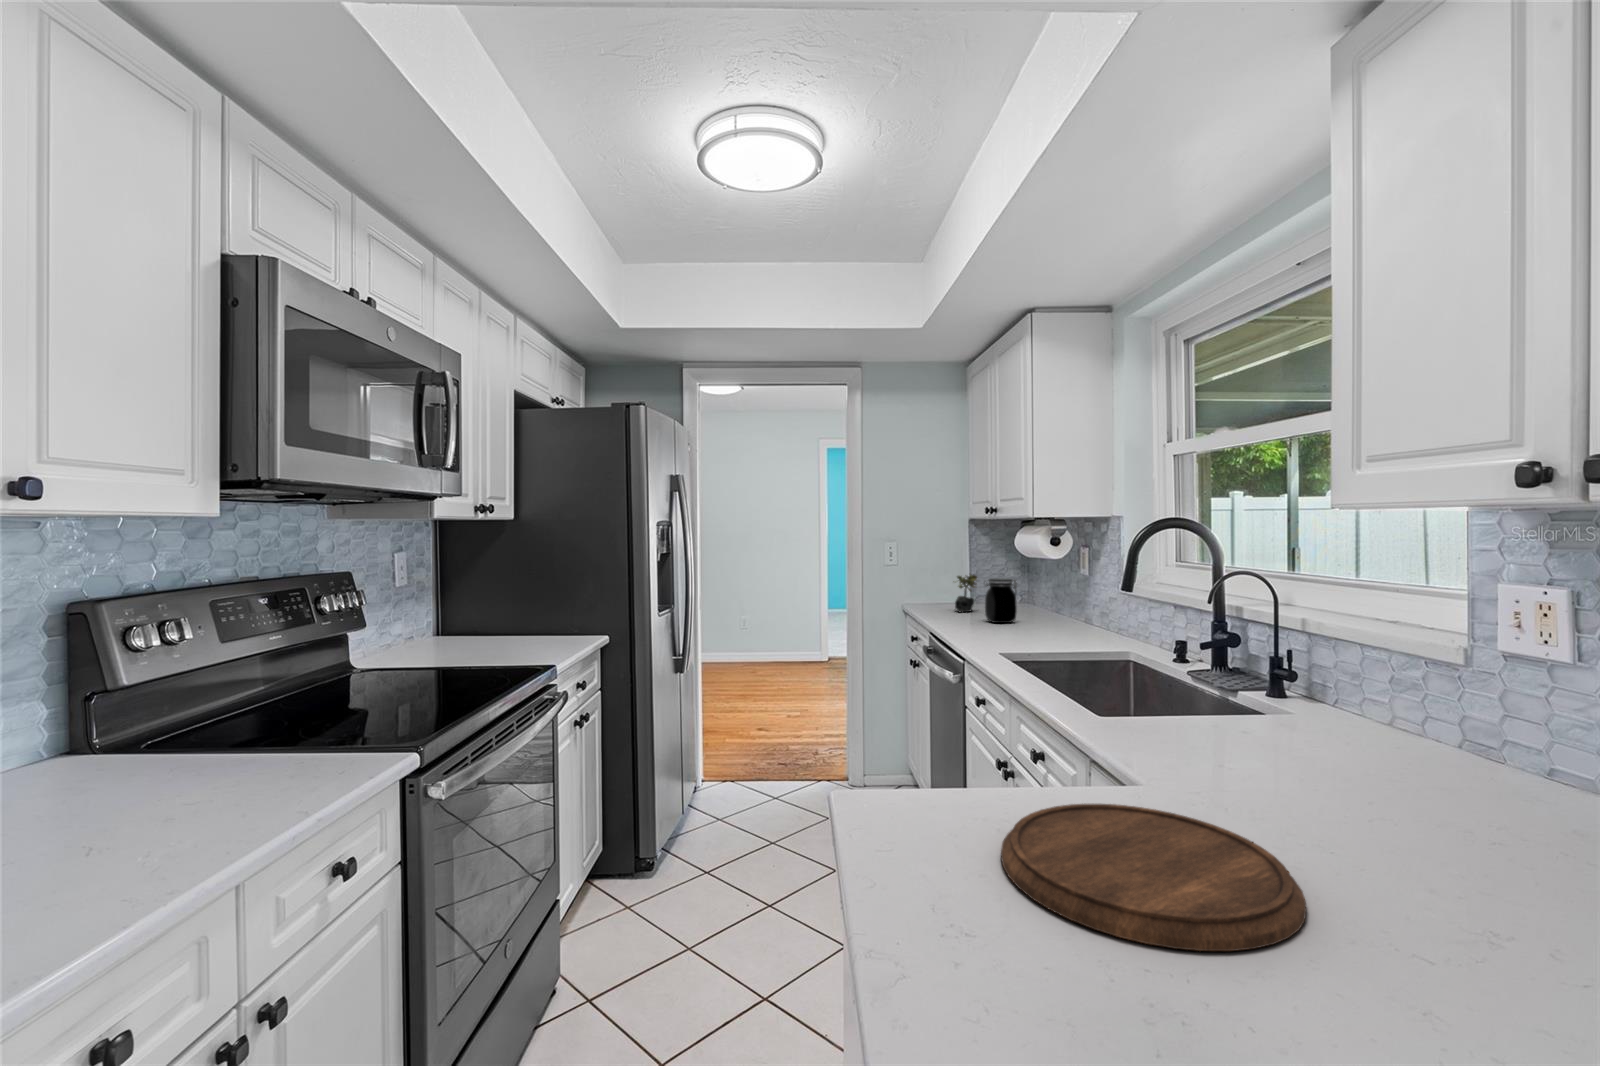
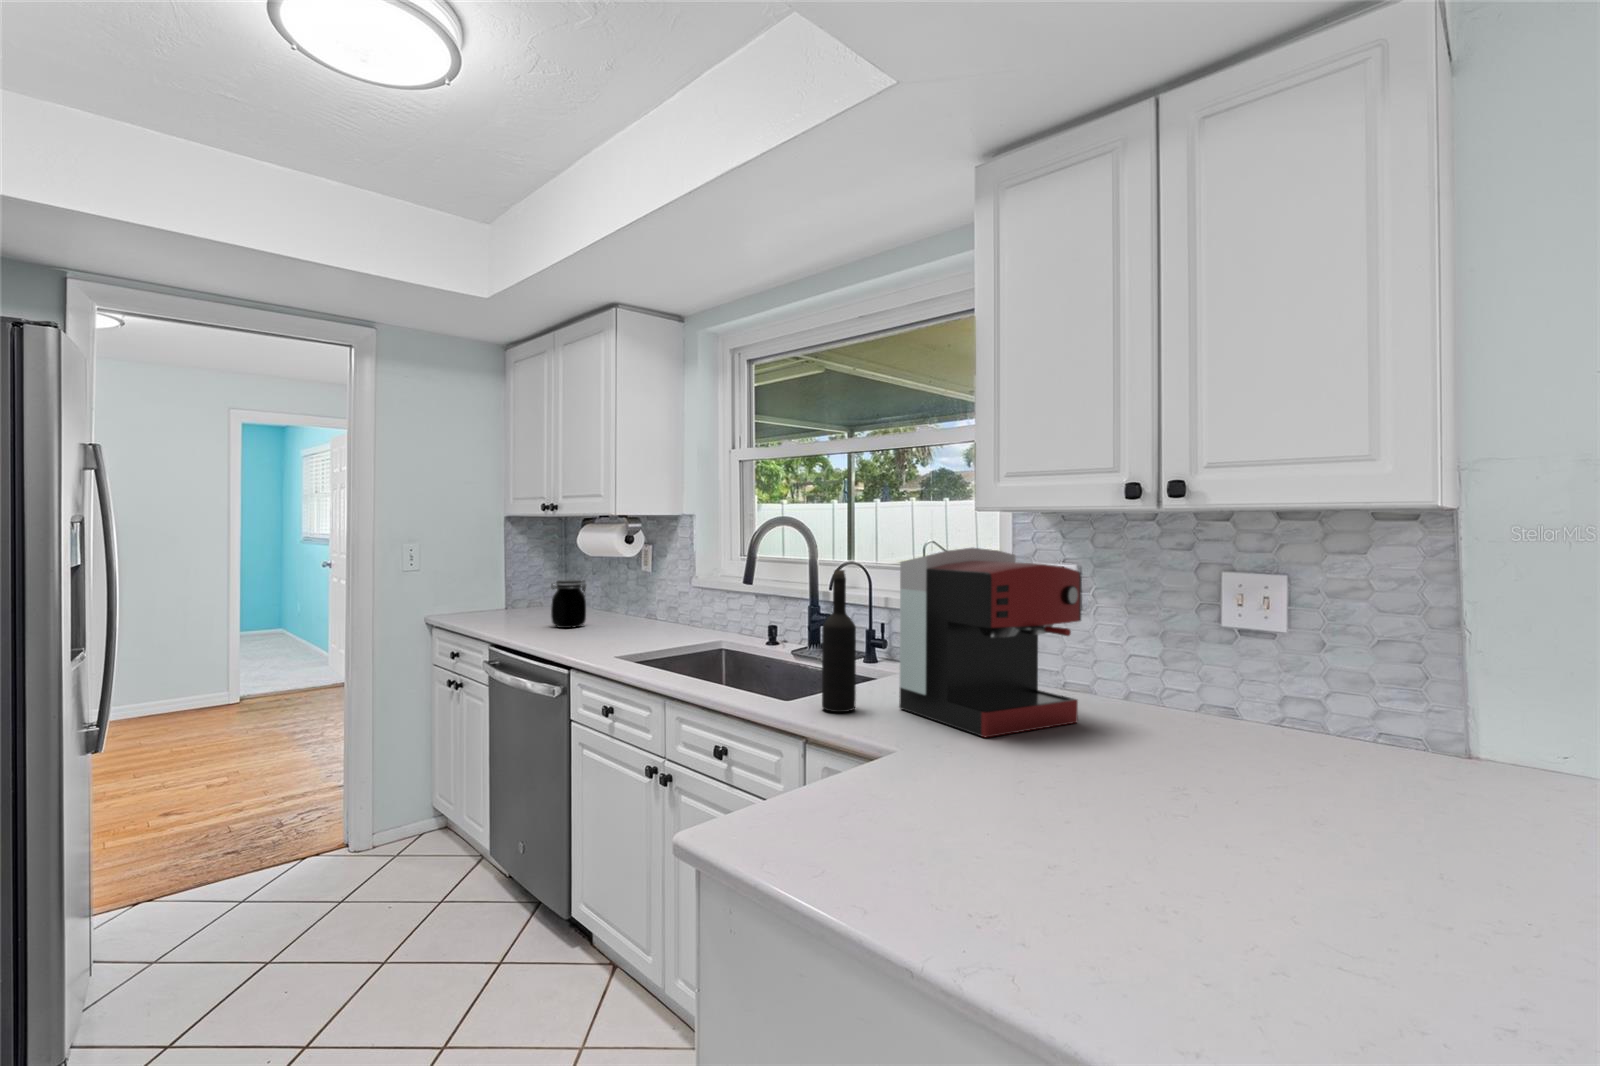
coffee maker: none [1211,561,1475,825] -> present [899,548,1082,737]
succulent plant: present [955,574,977,612] -> none [498,576,528,621]
wine bottle: none [1113,583,1154,743] -> present [822,570,856,712]
cutting board: present [1001,804,1306,951] -> none [885,752,1119,845]

